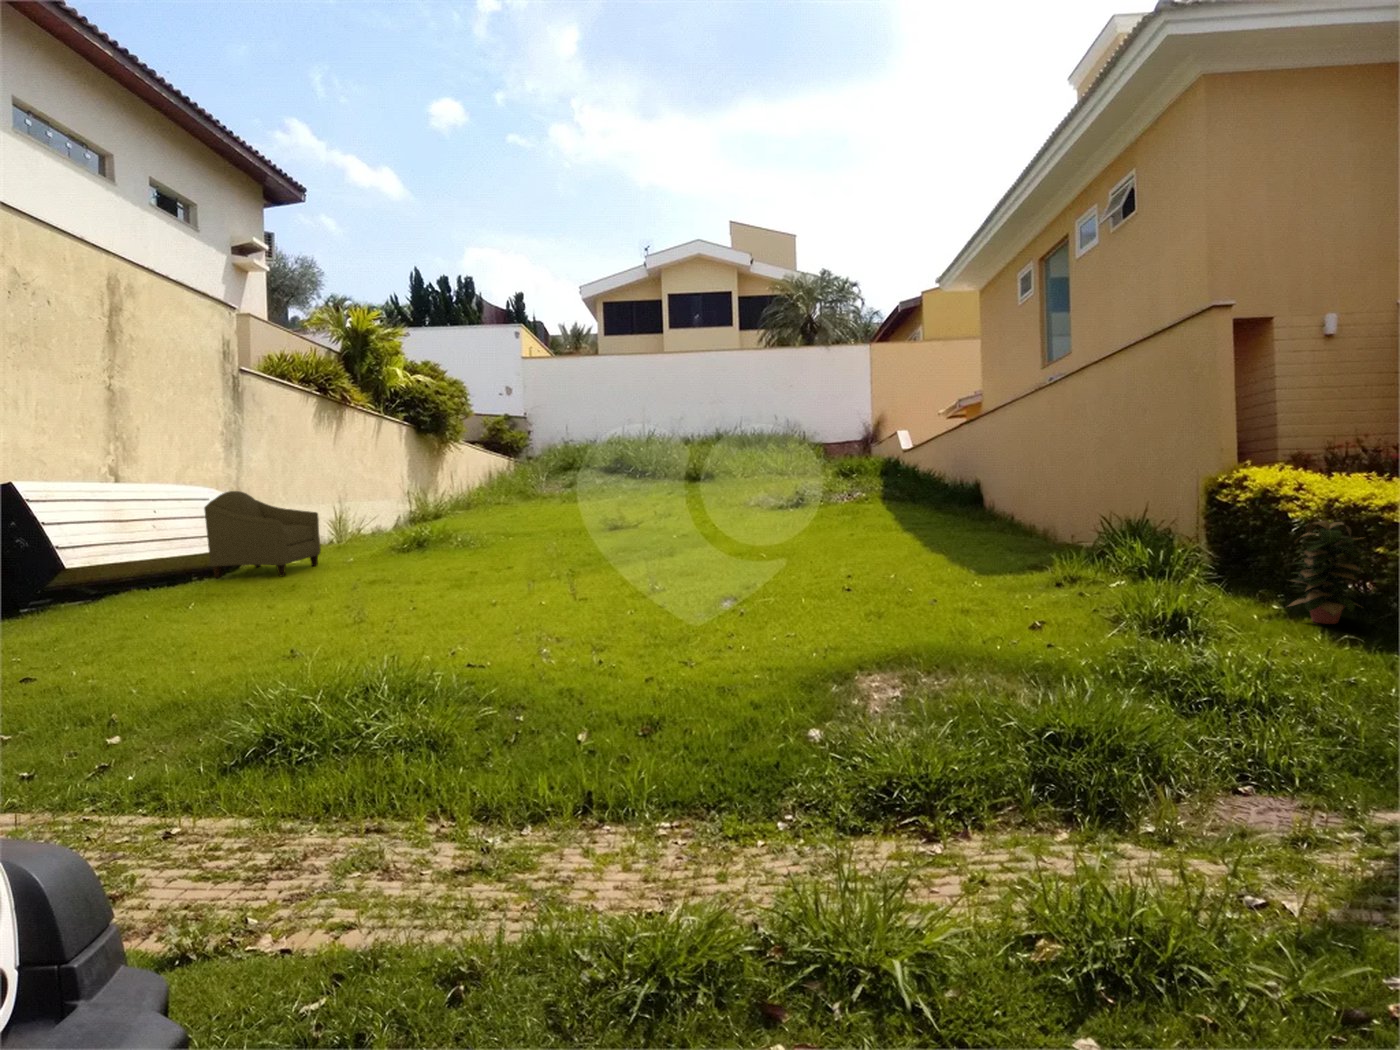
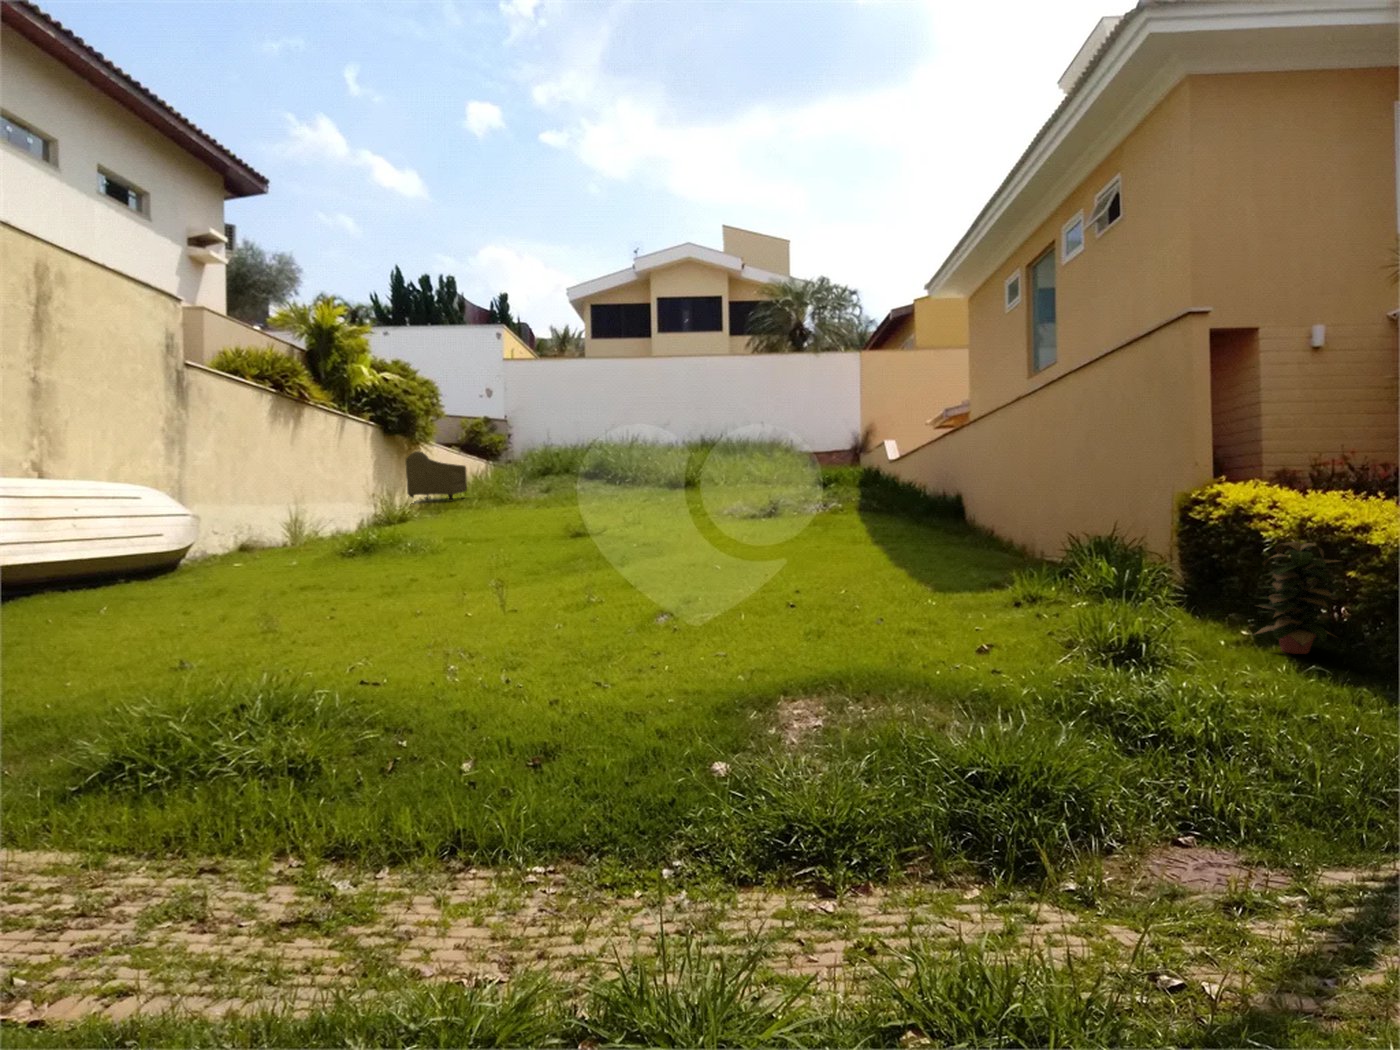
chair: present [204,491,321,578] -> present [406,451,467,501]

